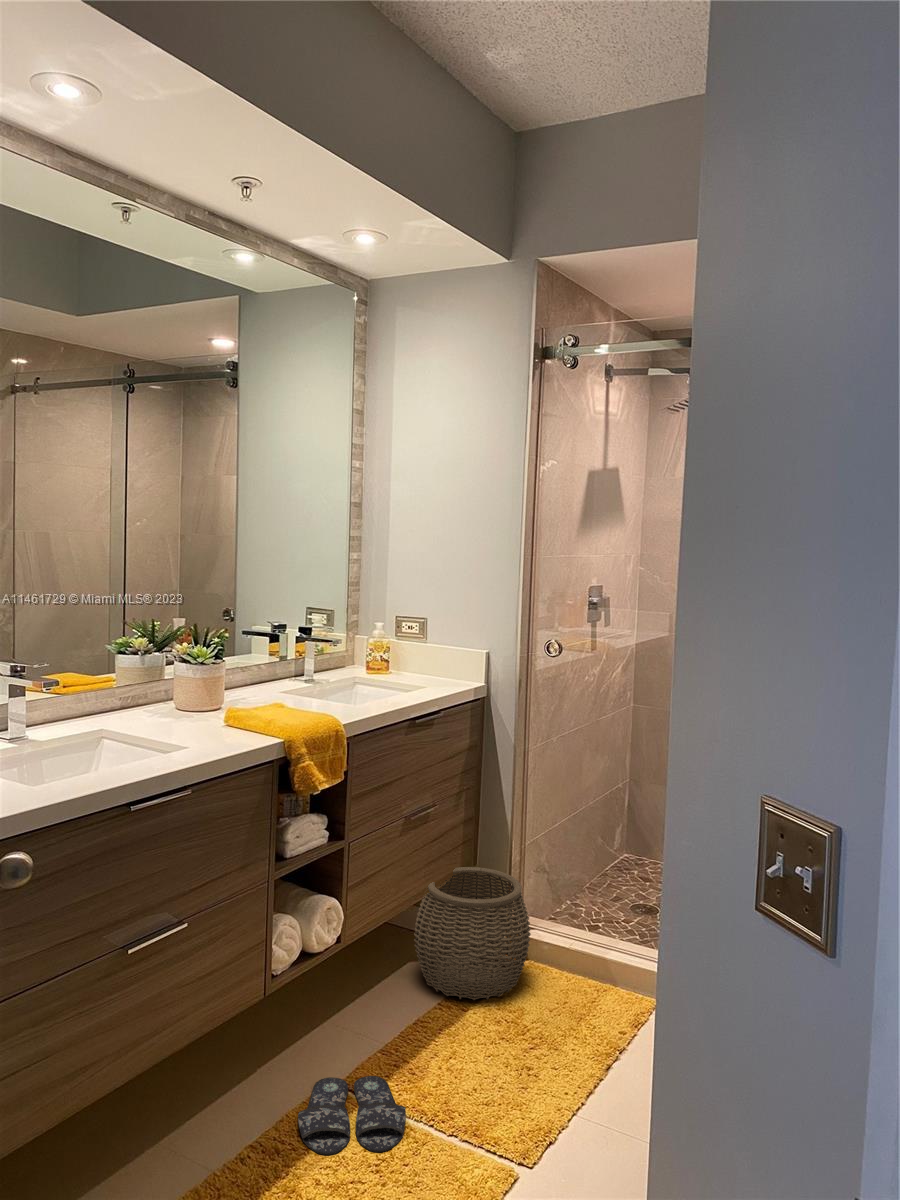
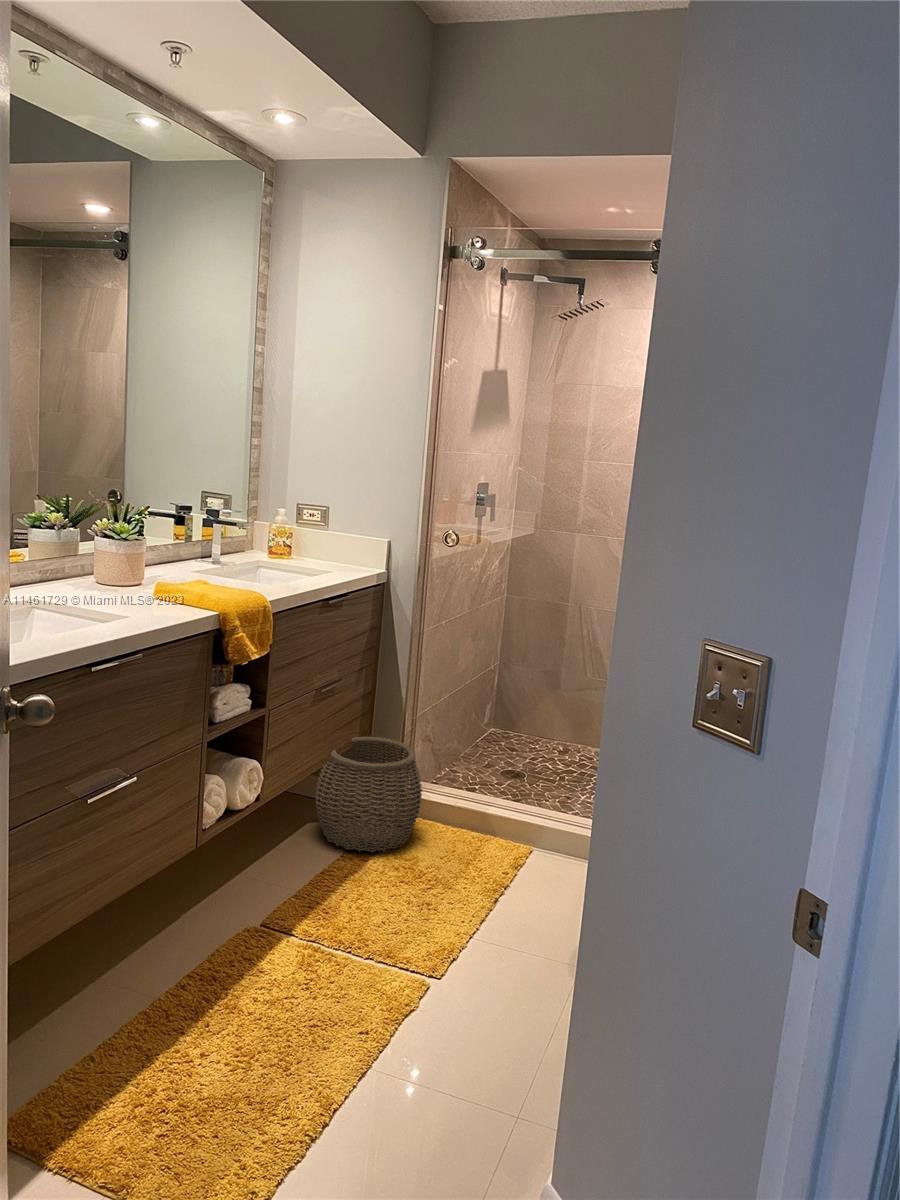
slippers: present [298,1076,406,1155] -> none [228,916,326,979]

